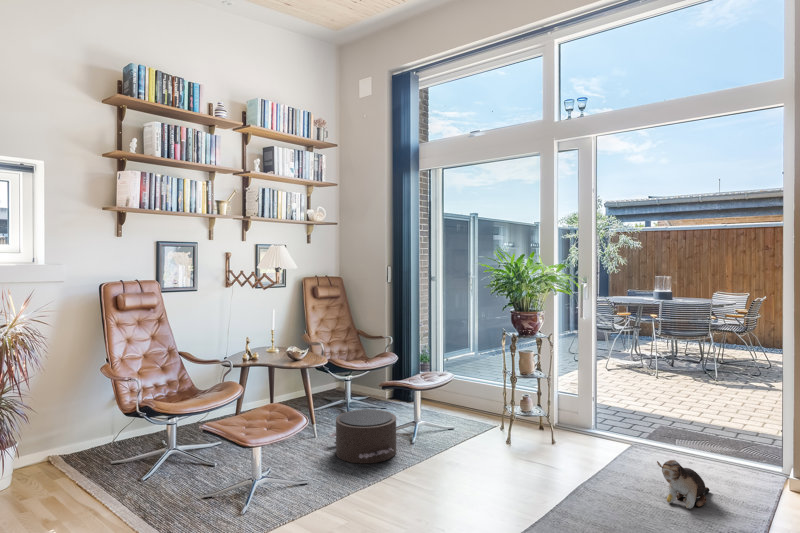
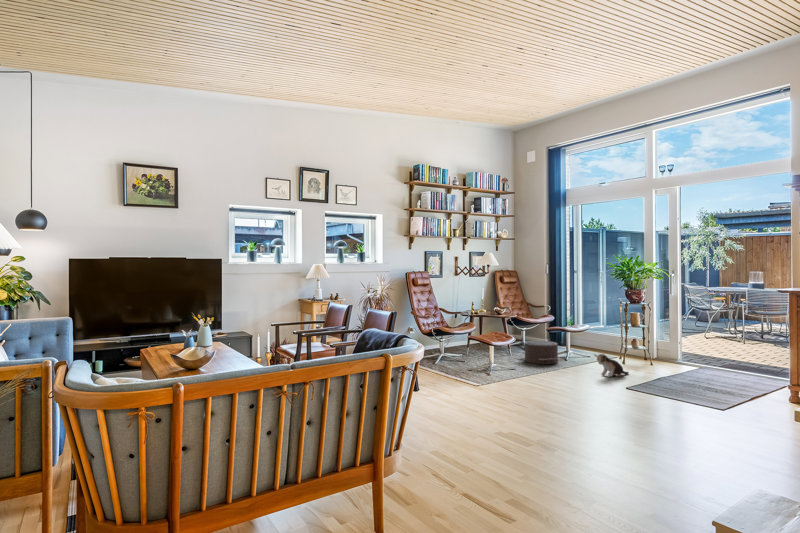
plush toy: present [657,460,710,509] -> present [595,354,628,377]

